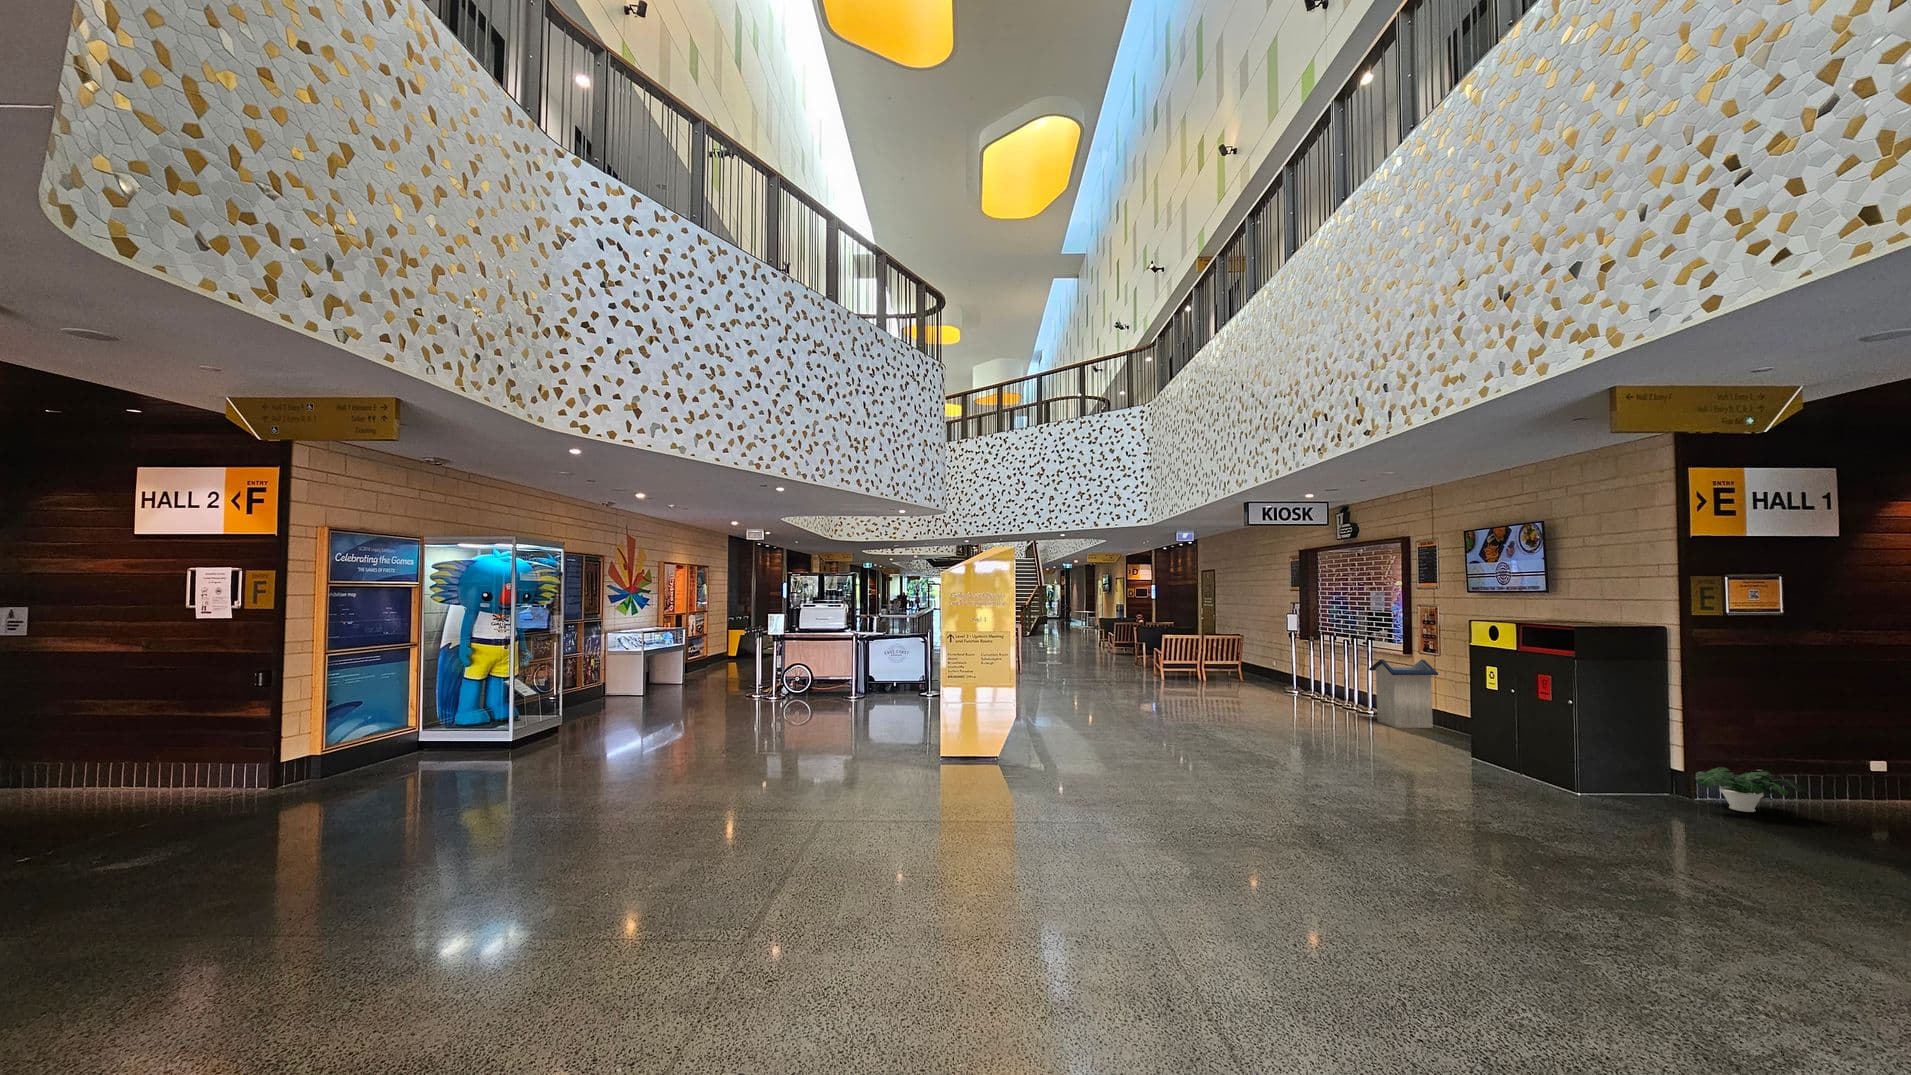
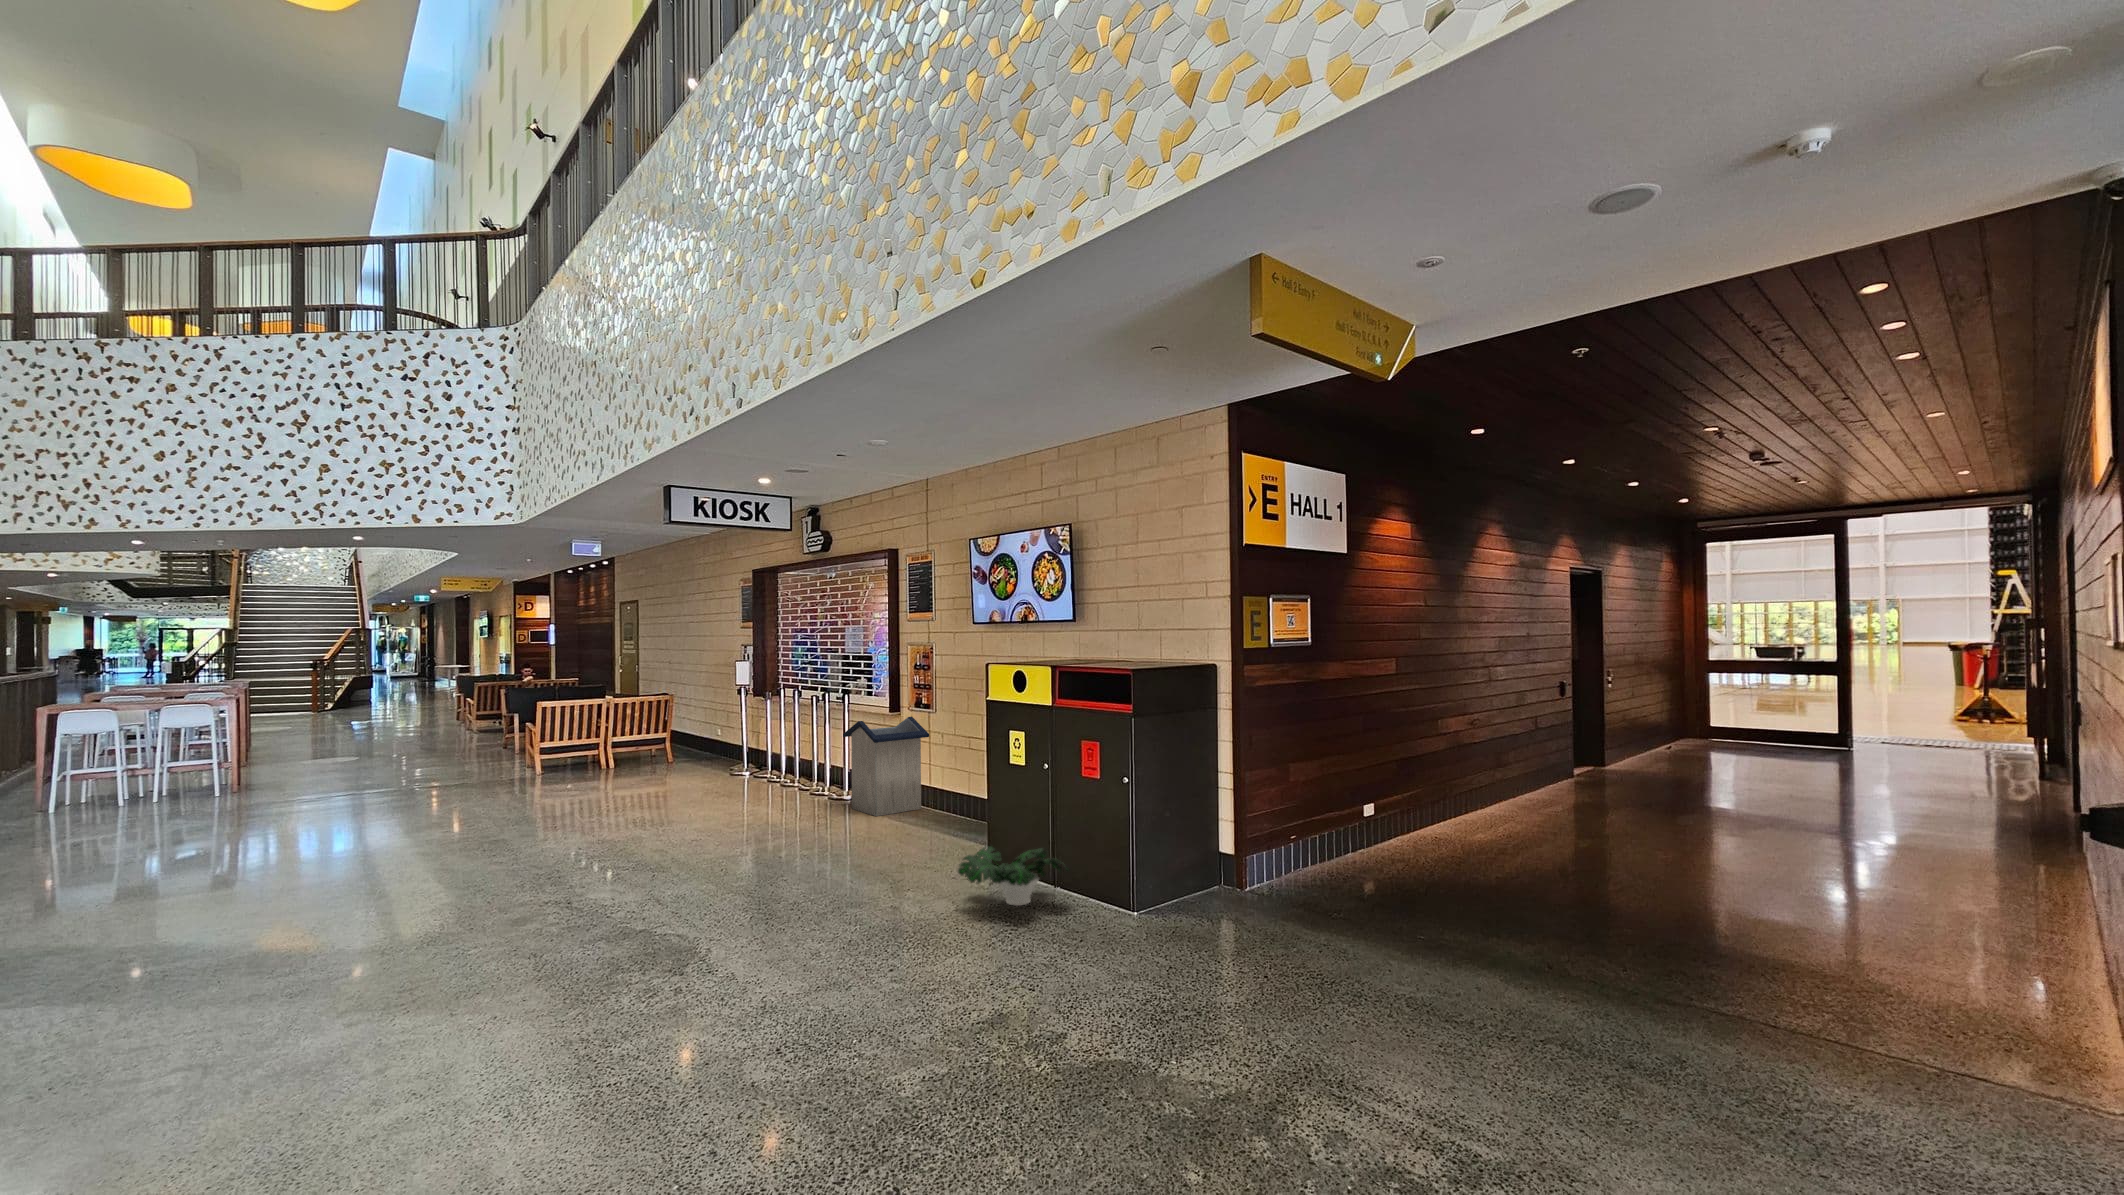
potted plant: present [1695,767,1807,812] -> present [958,846,1069,906]

